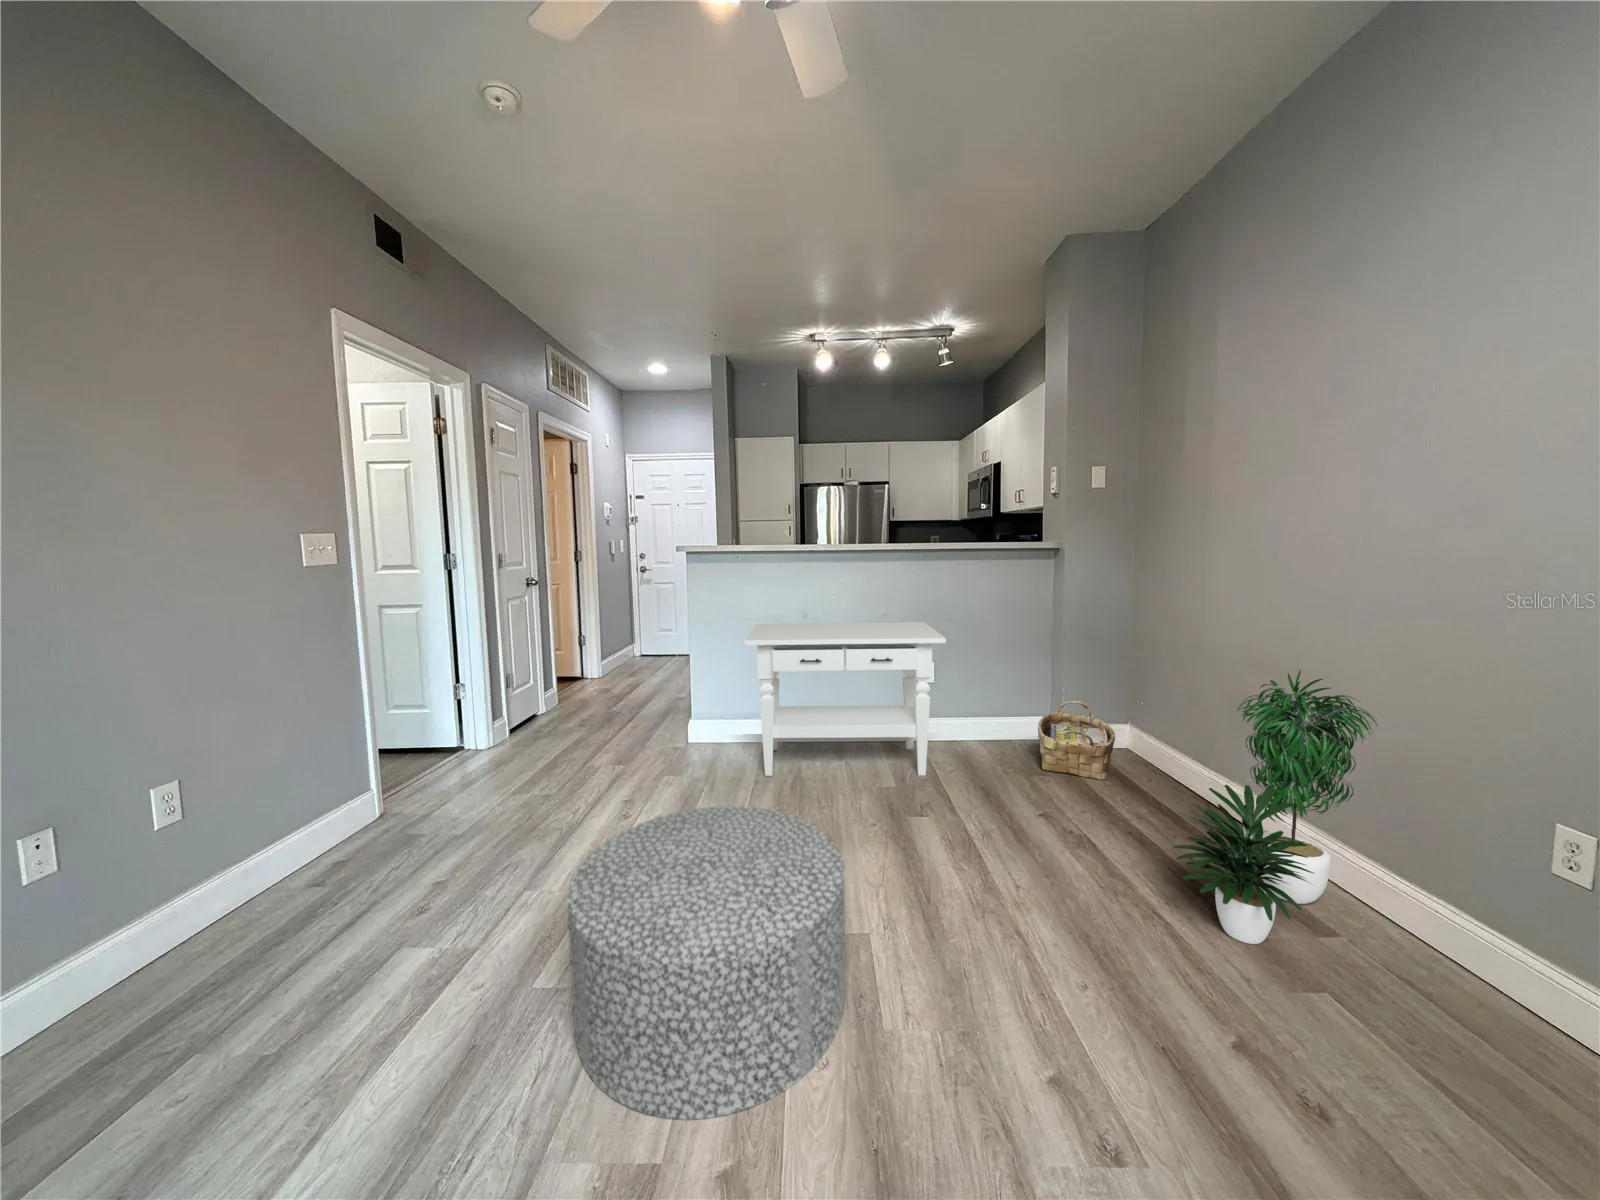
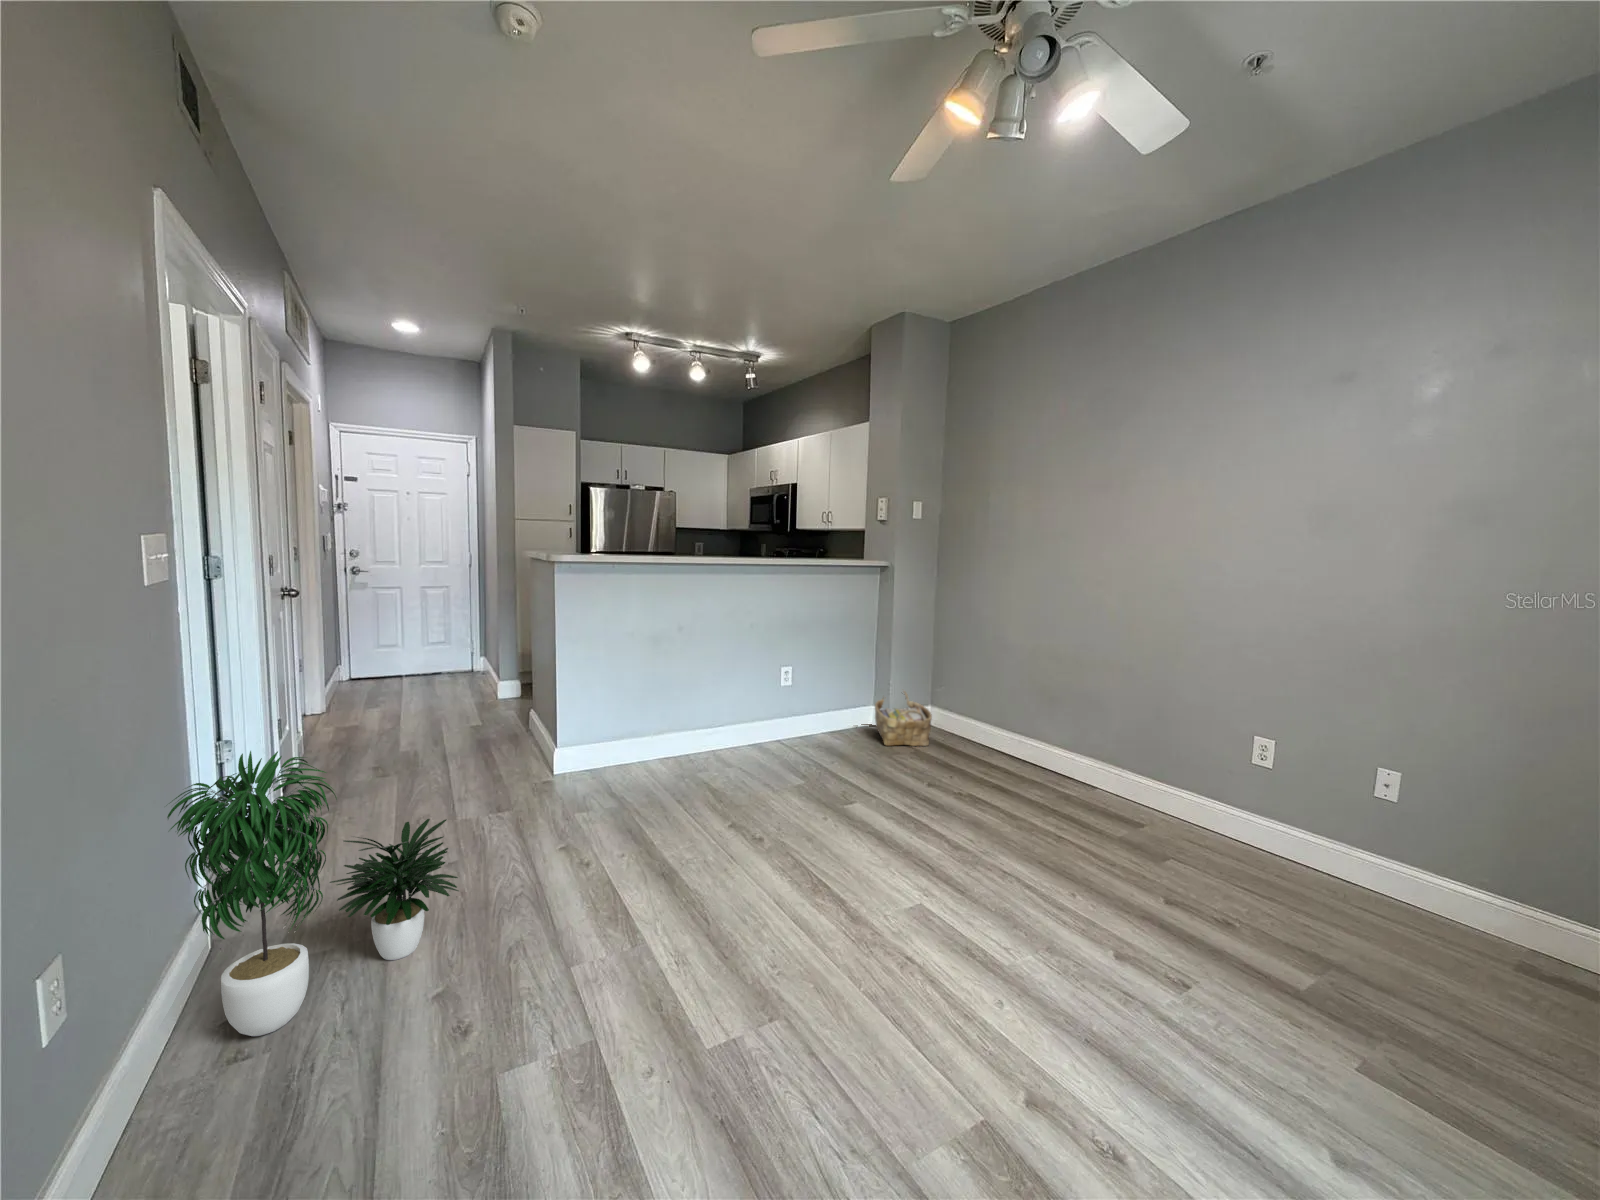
side table: present [745,622,946,777] -> none [633,630,830,789]
potted plant: present [1173,670,1378,944] -> present [167,751,459,1036]
ottoman: present [567,806,845,1120] -> none [708,793,924,1010]

